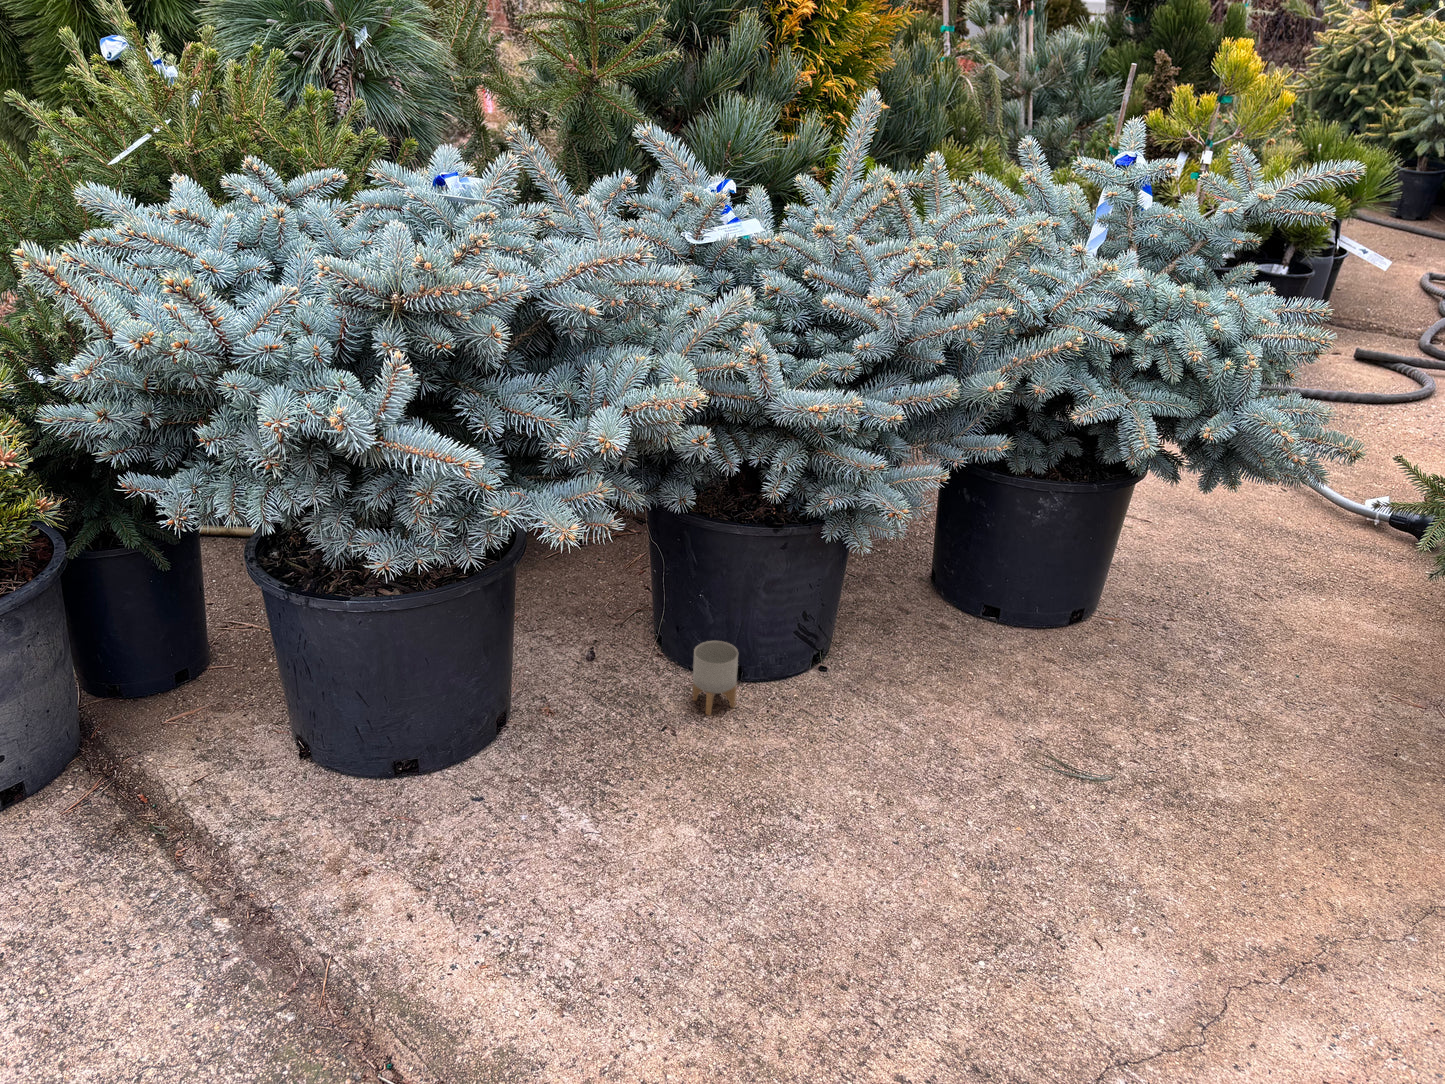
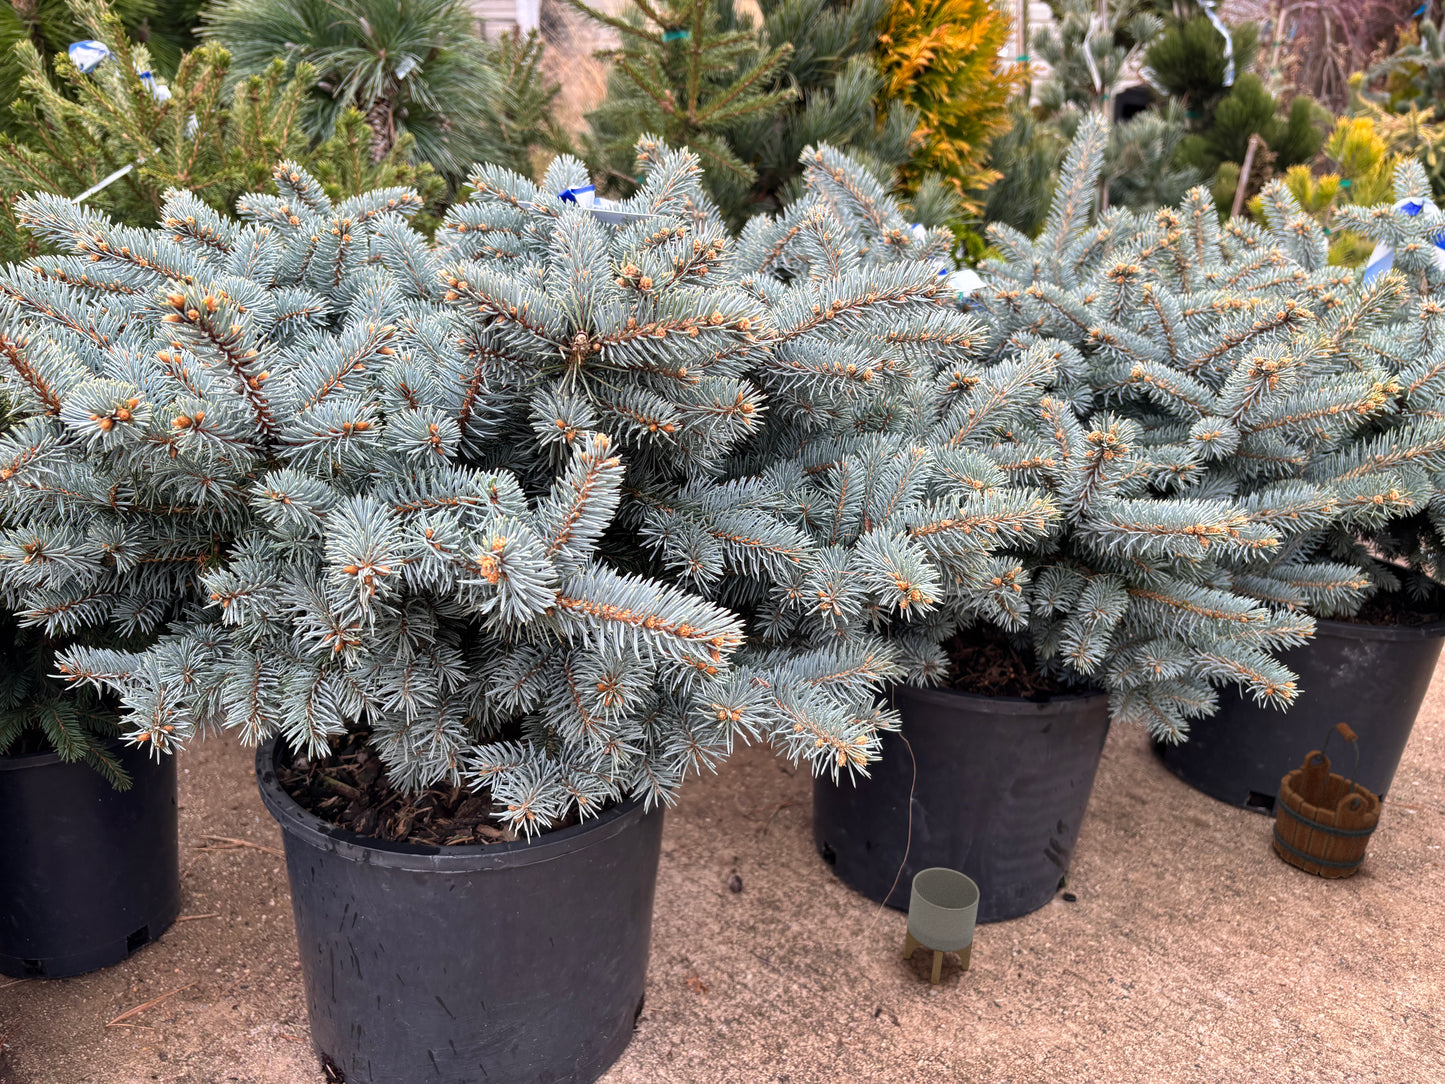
wooden bucket: none [992,553,1062,663] -> present [1273,723,1382,879]

